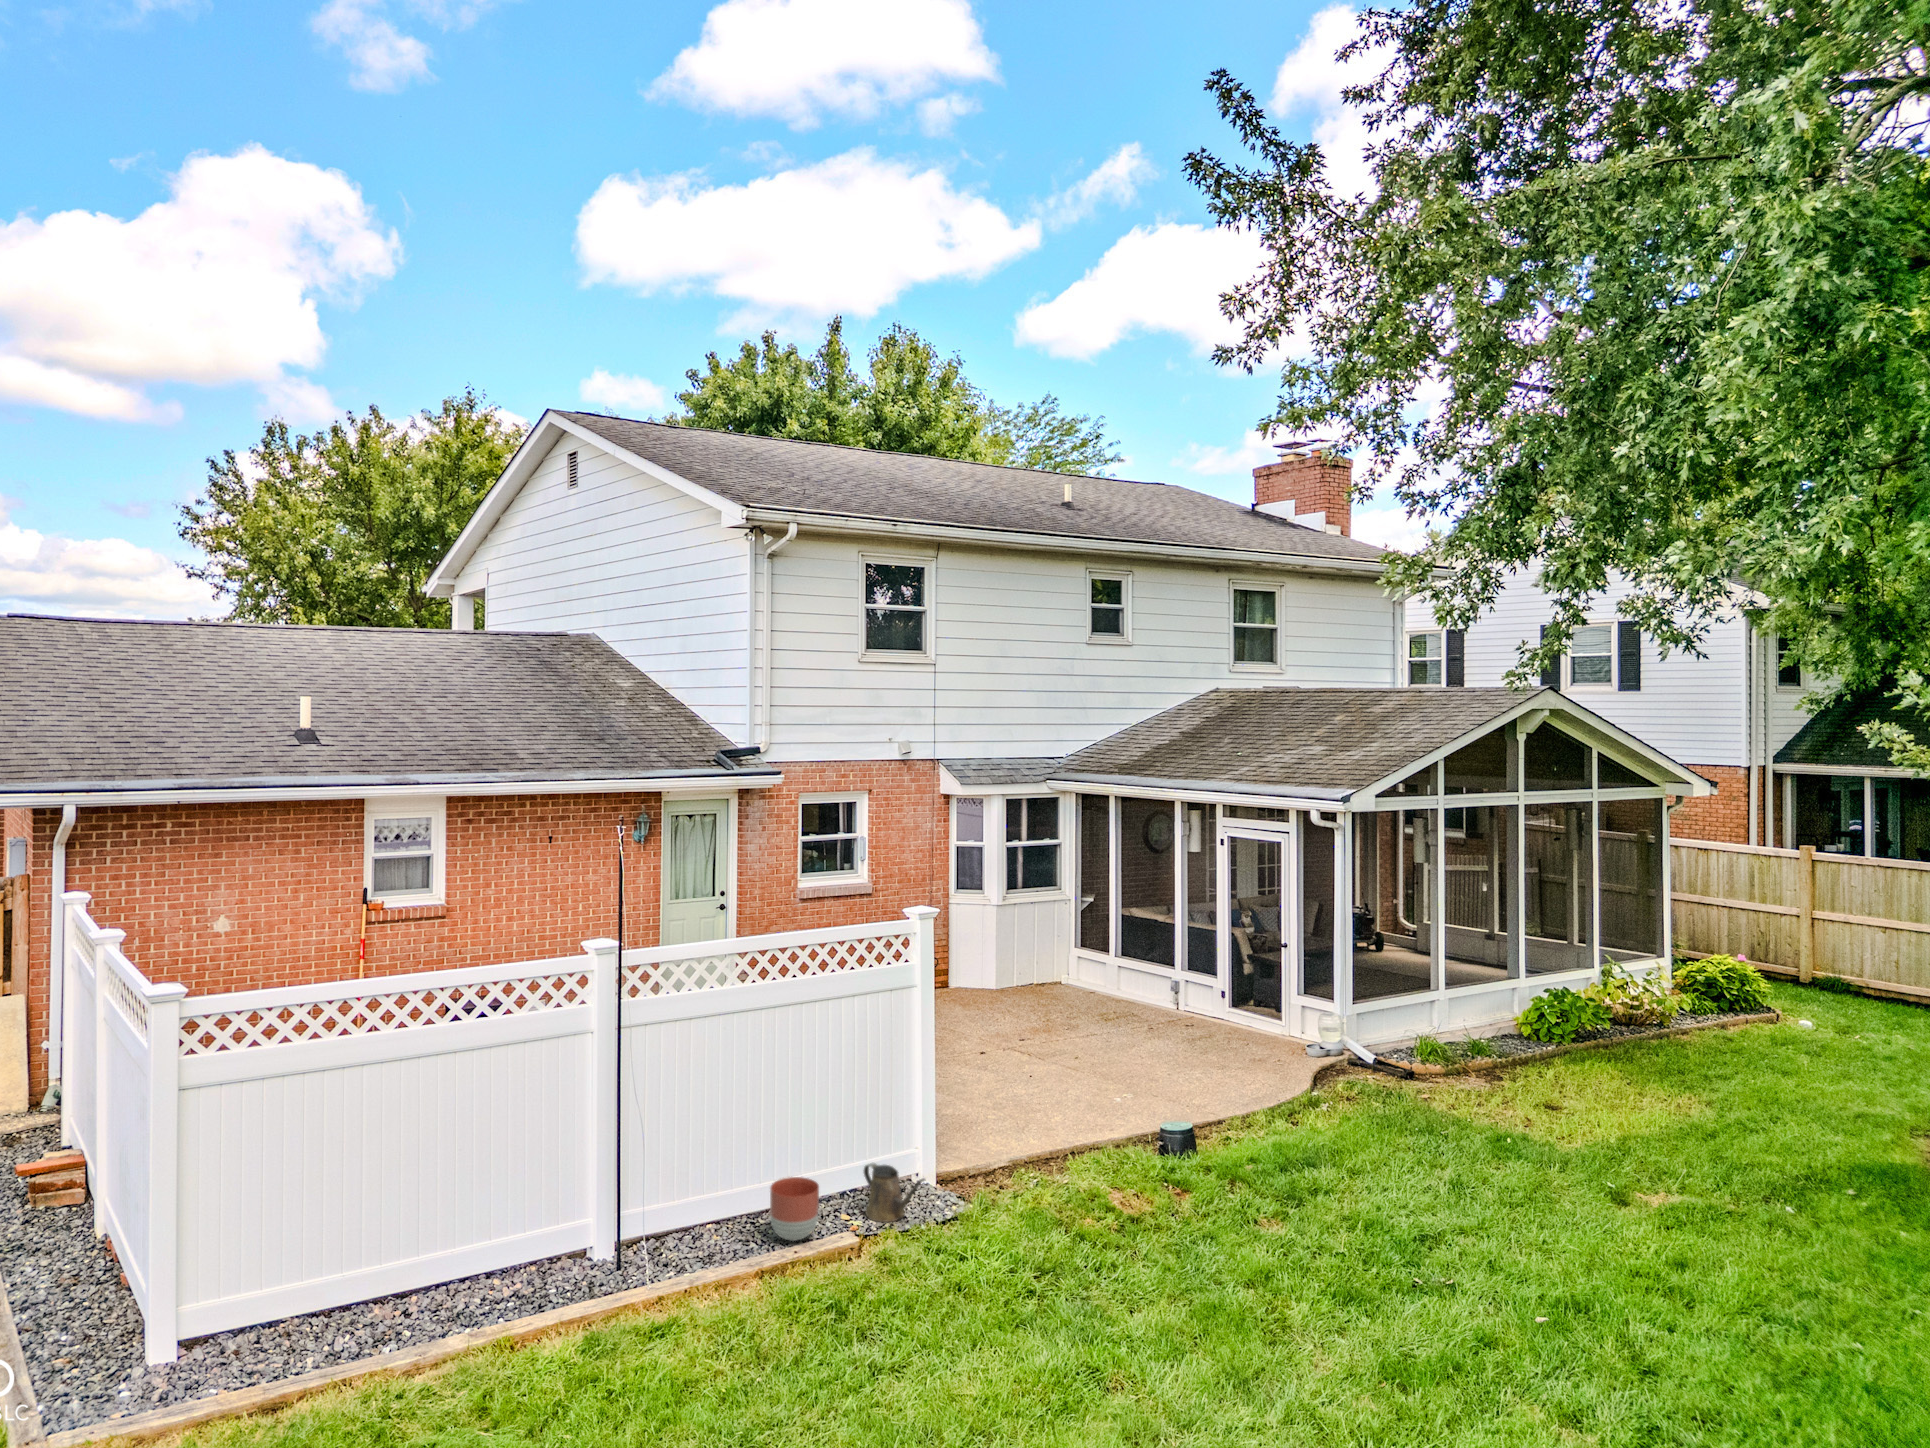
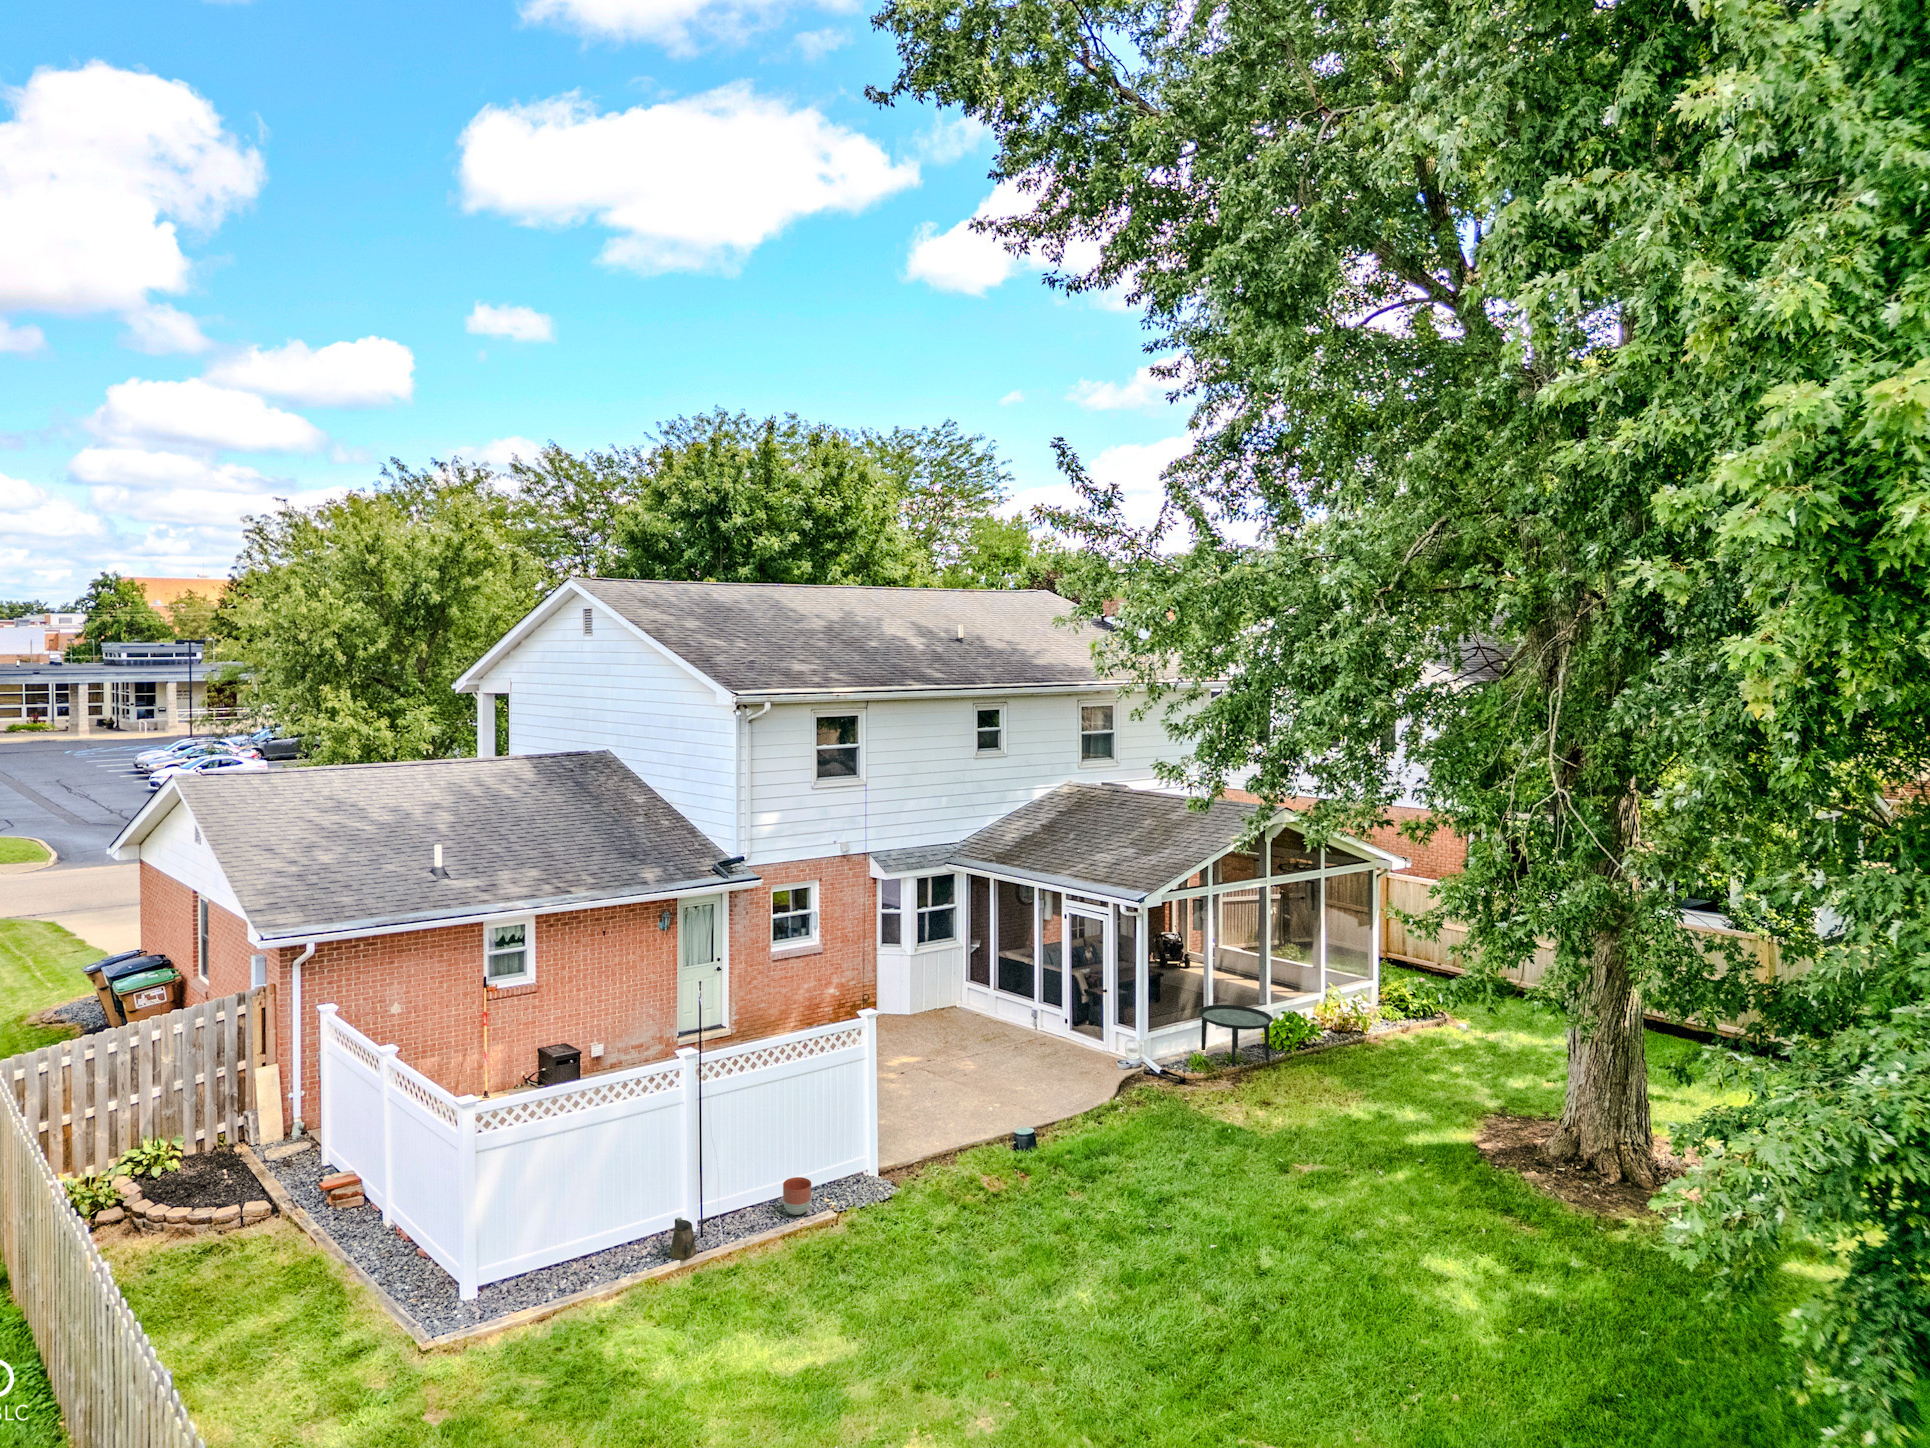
round table: none [1429,973,1550,1061] -> present [1199,1005,1273,1067]
watering can: present [864,1163,925,1222] -> present [670,1217,698,1260]

